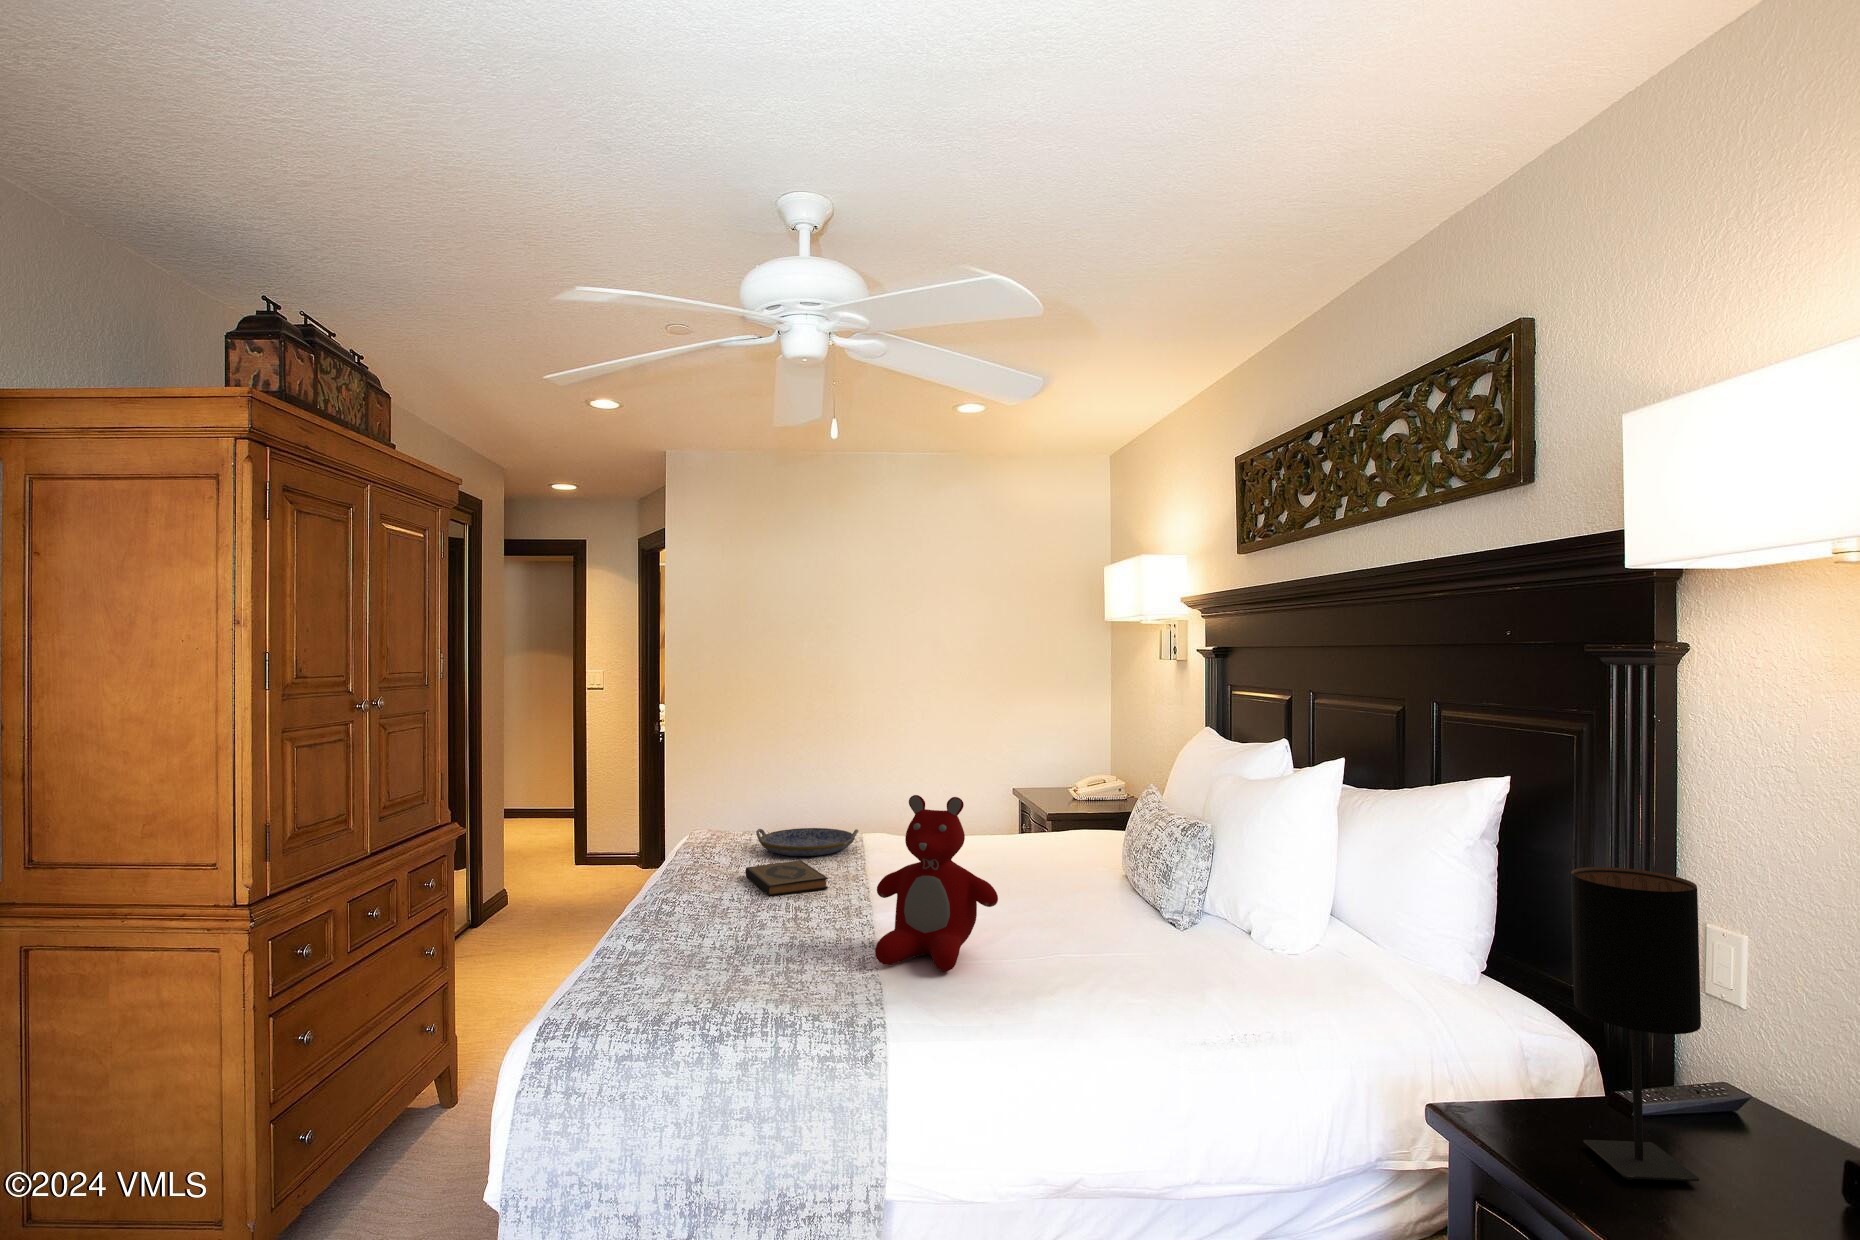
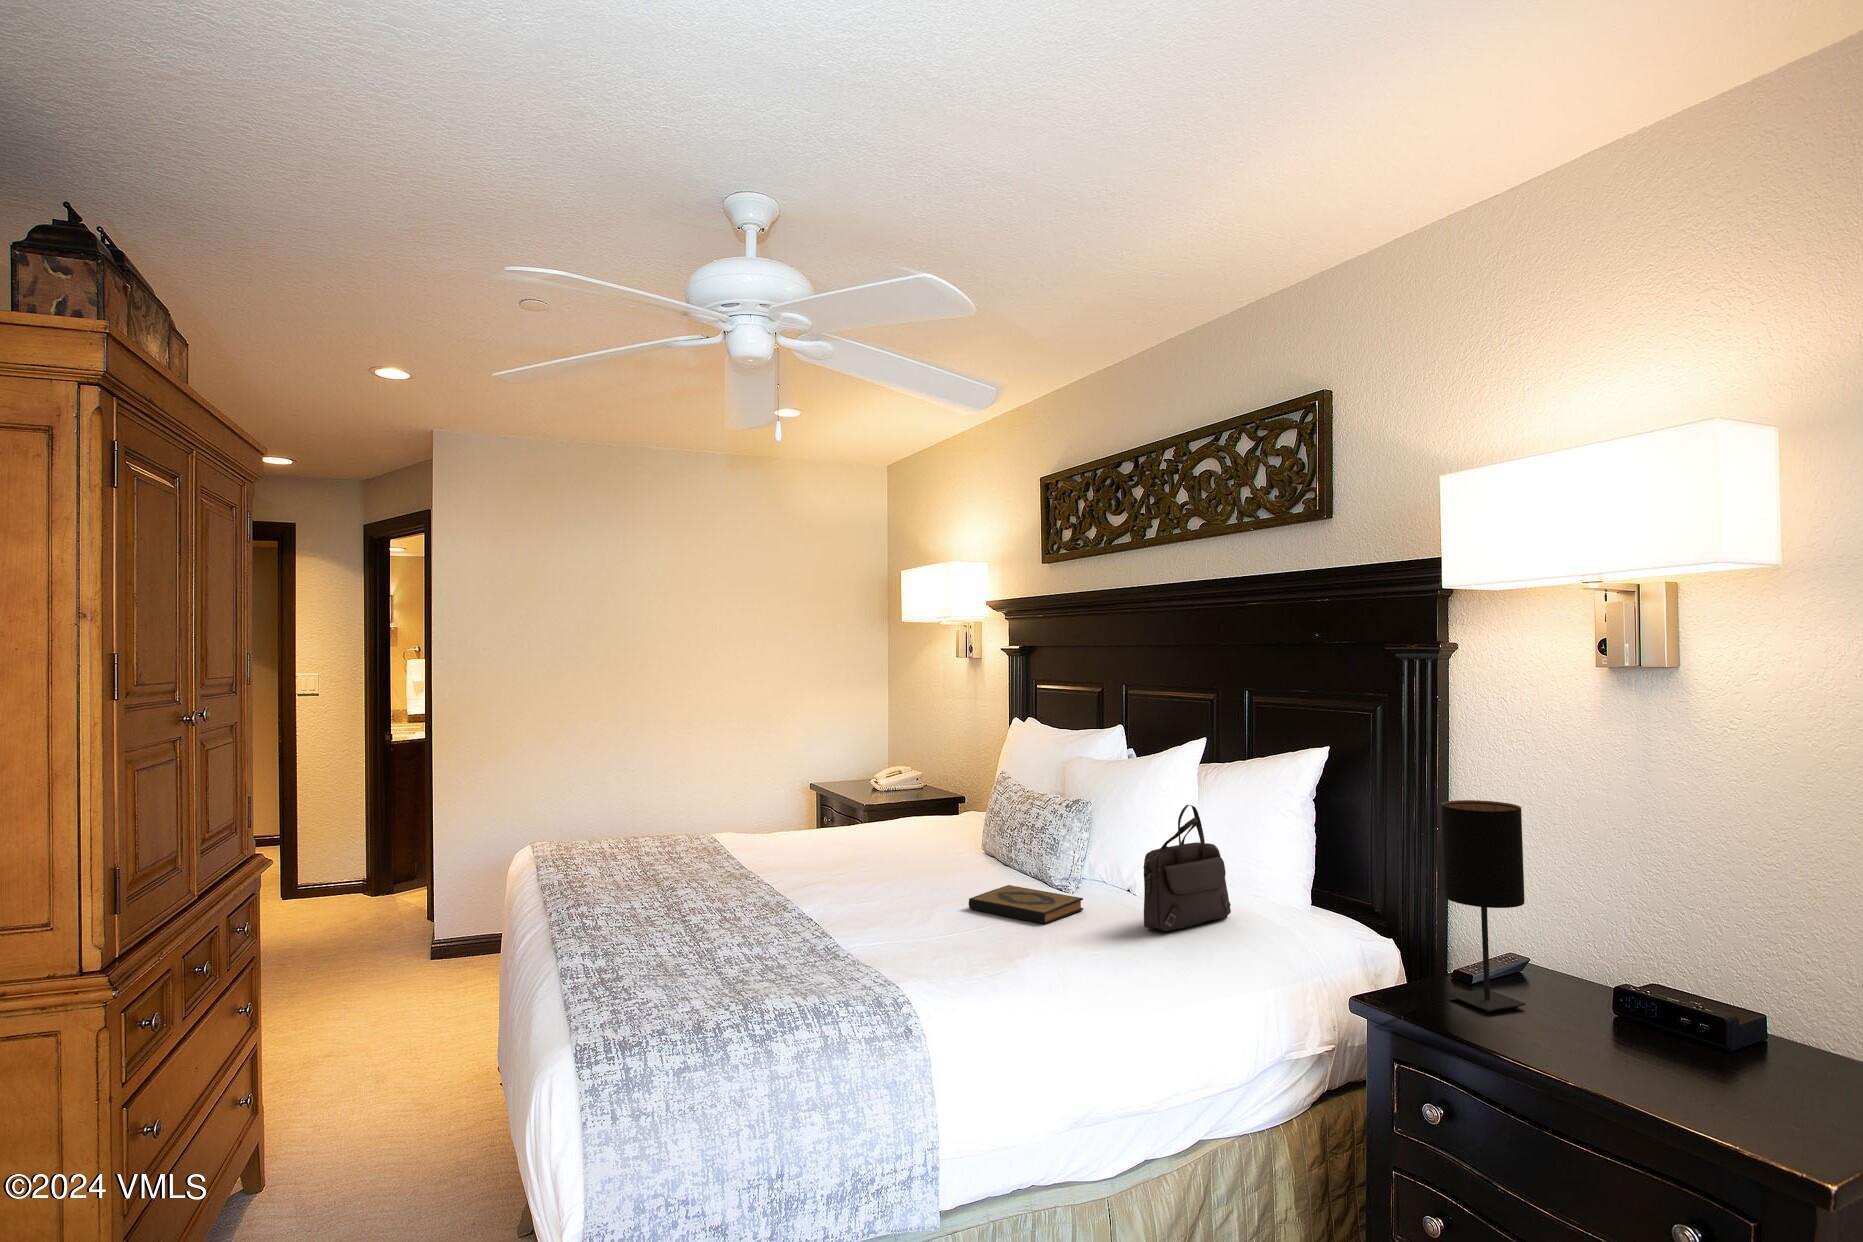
teddy bear: present [875,795,998,971] -> none [827,794,948,958]
serving tray: present [756,828,858,856] -> none [590,845,702,879]
handbag: none [1222,836,1351,985] -> present [1143,805,1231,931]
hardback book: present [745,860,828,896] -> present [969,885,1083,924]

